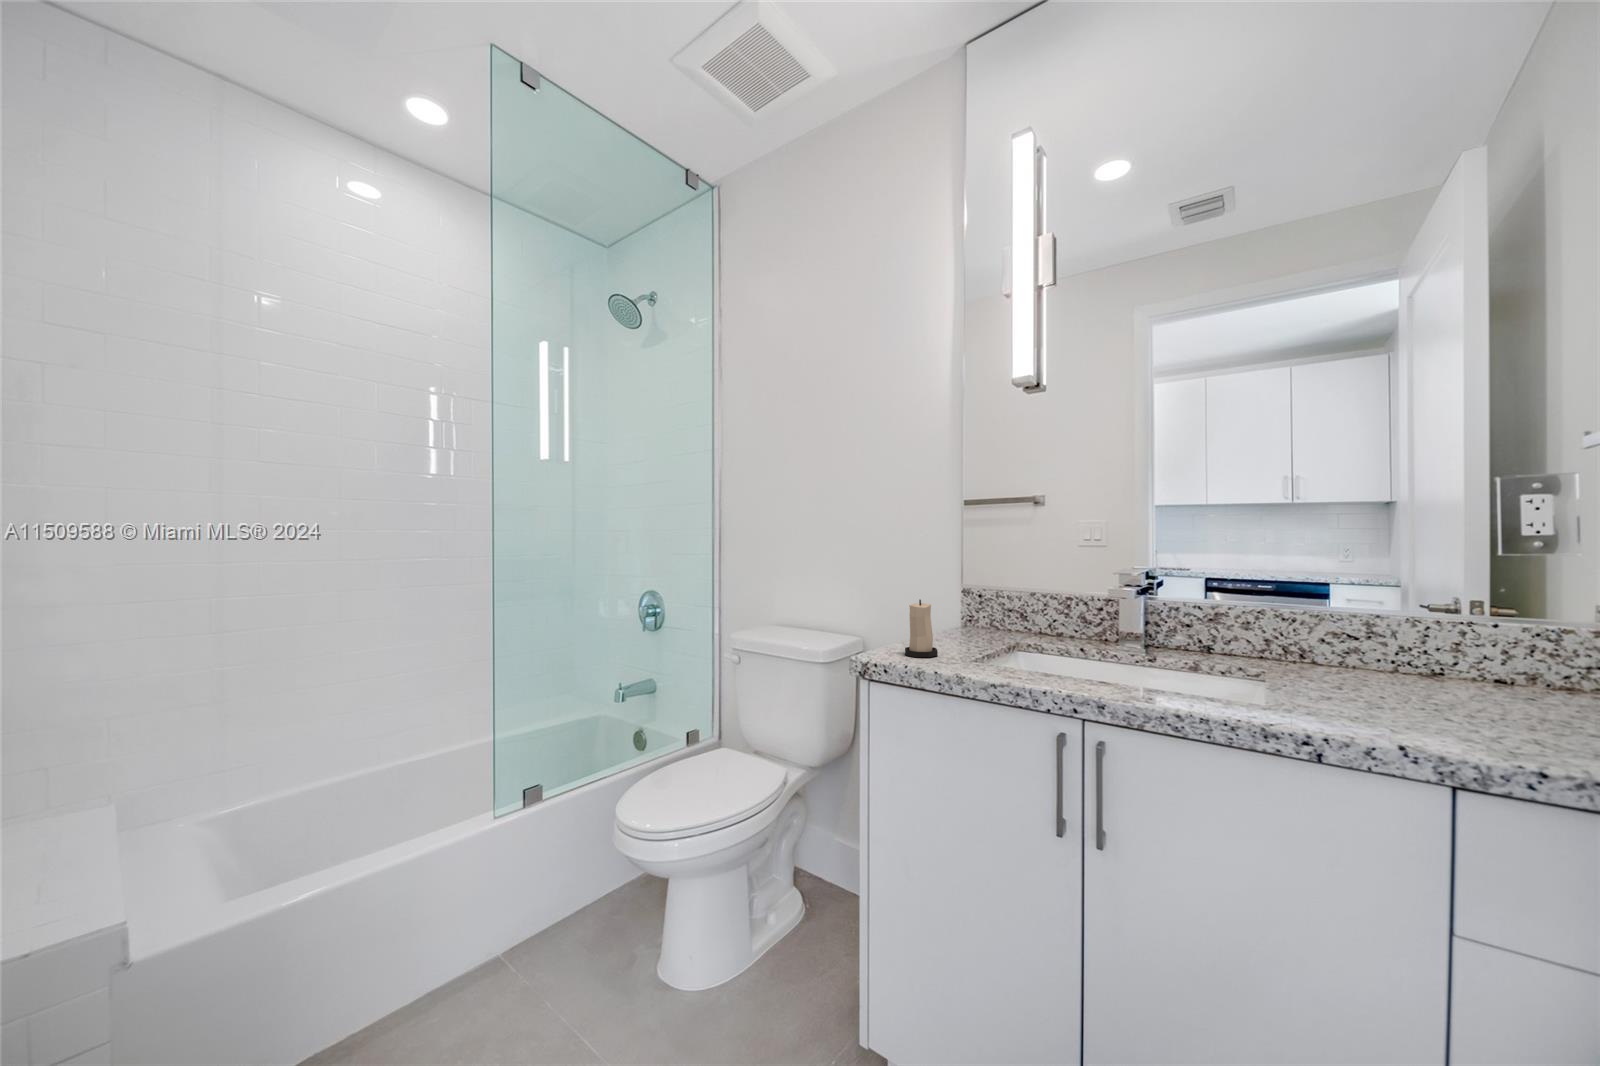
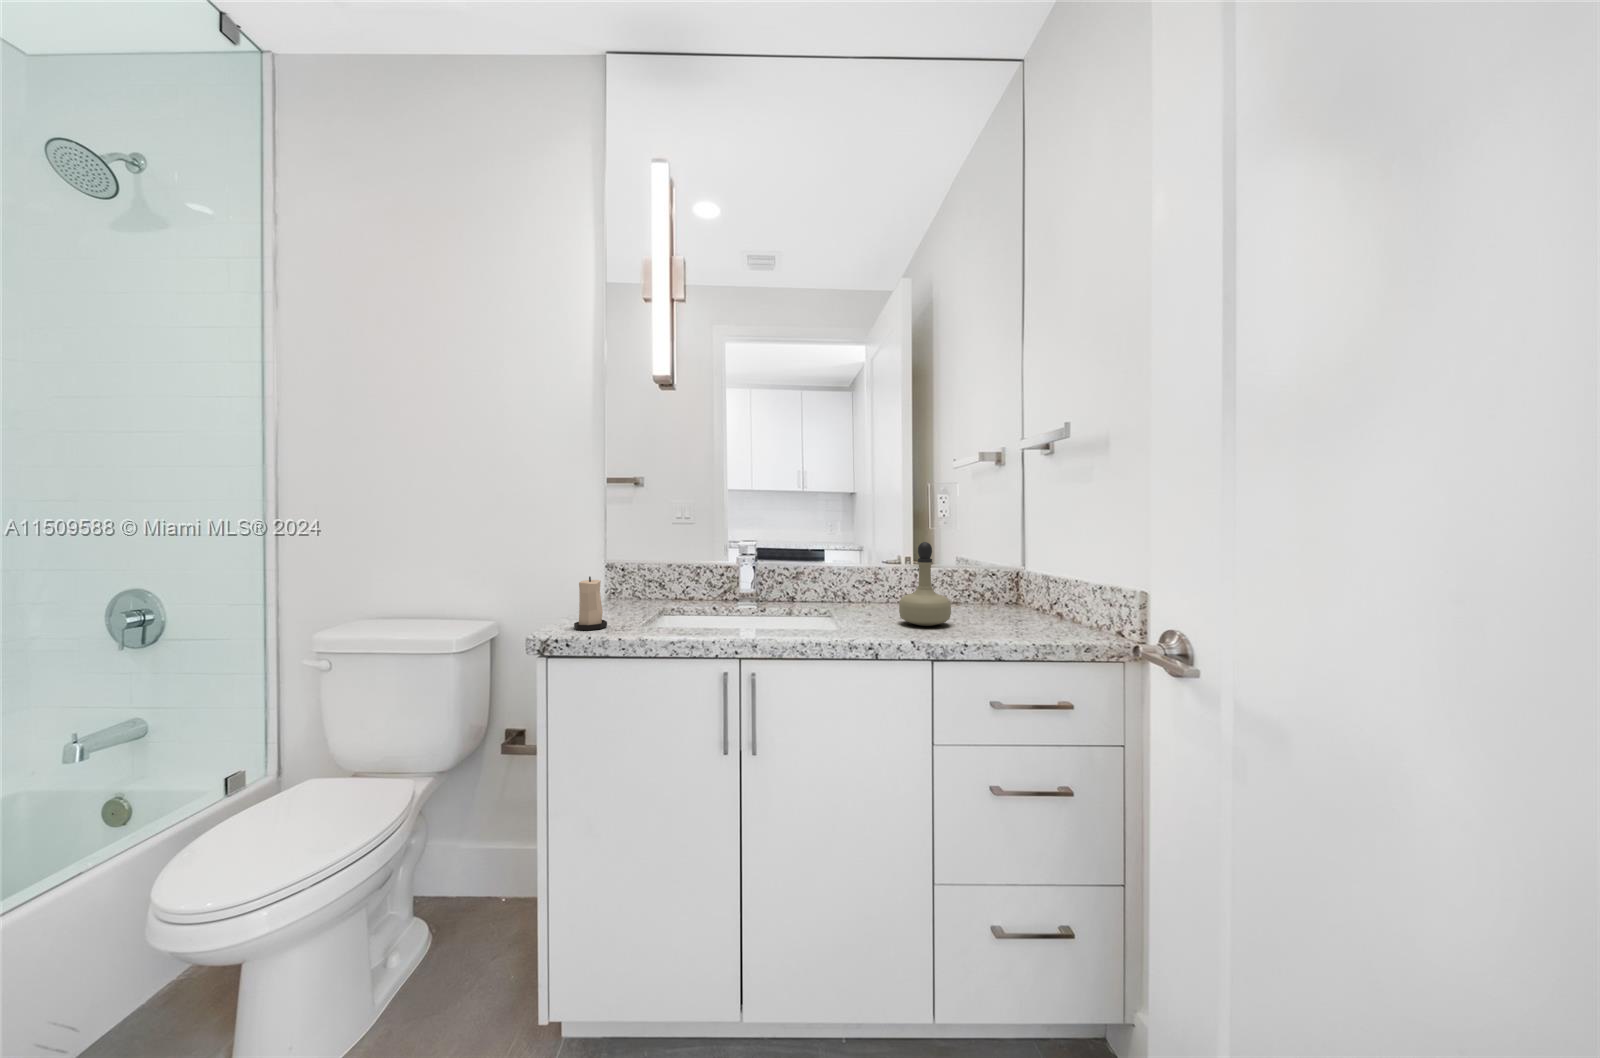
perfume bottle: none [1390,575,1523,726] -> present [899,542,951,626]

